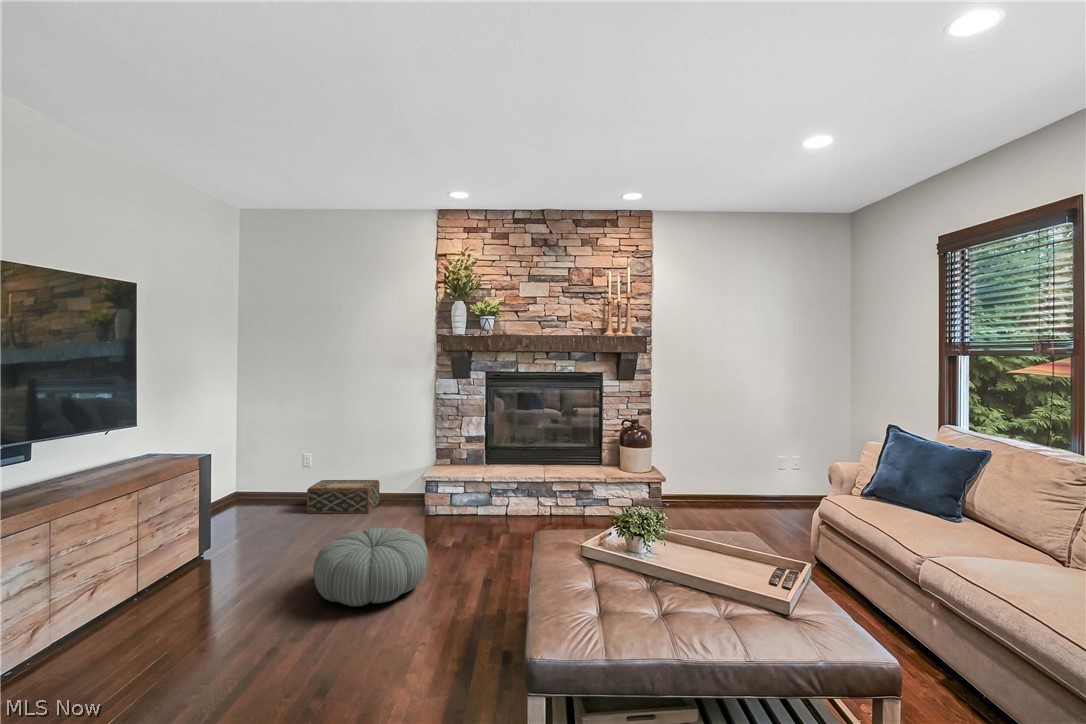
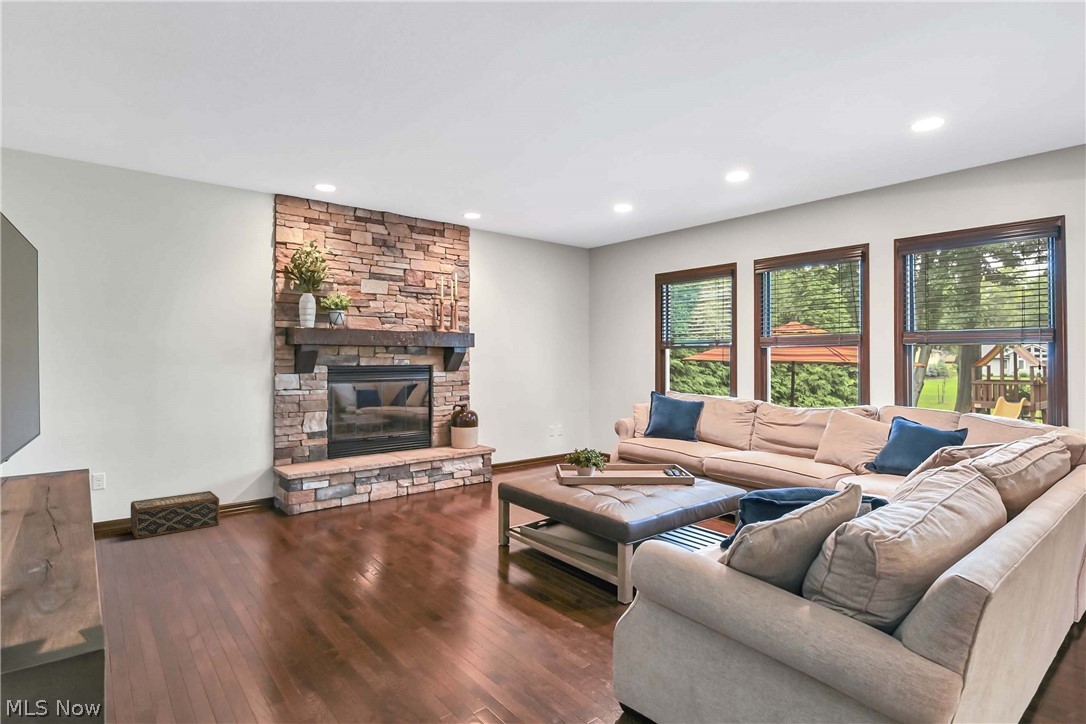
pouf: present [313,528,428,606] -> none [292,507,396,570]

